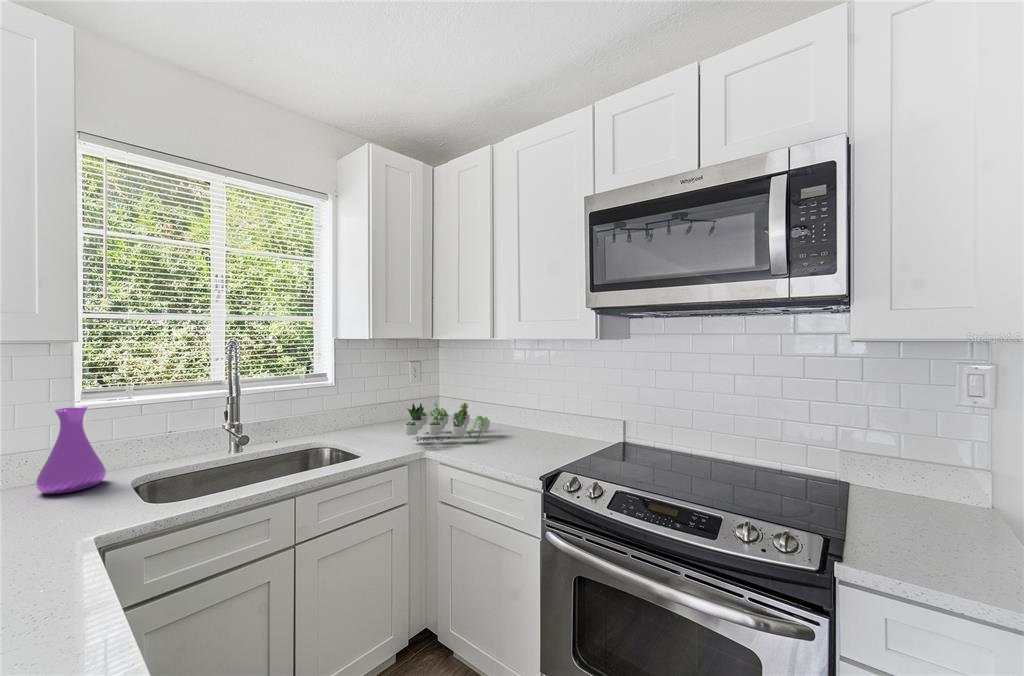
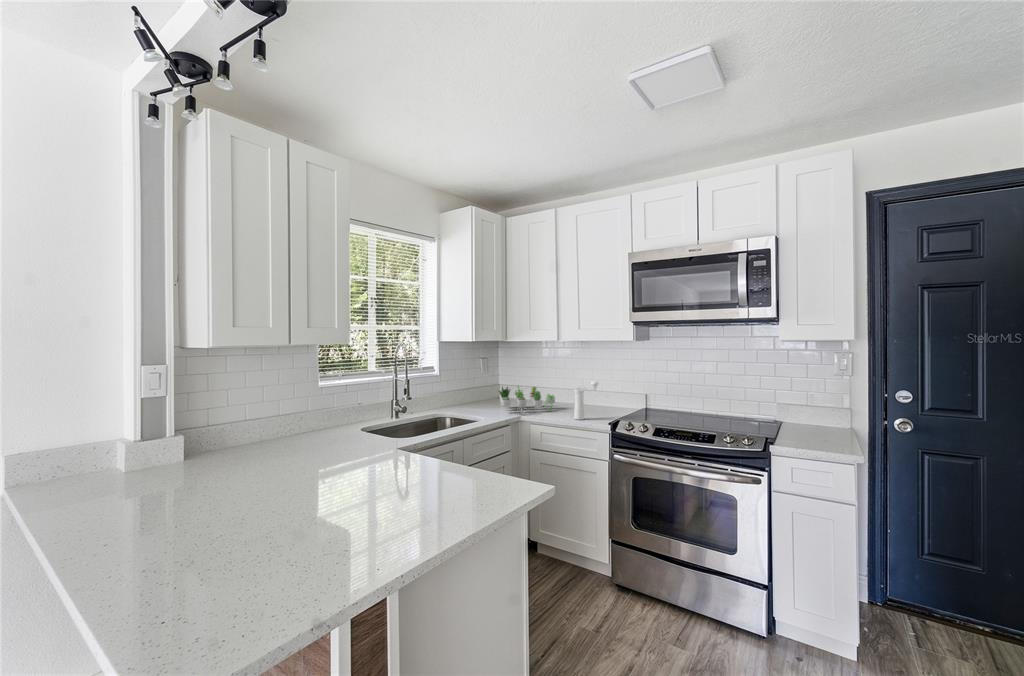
pepper mill: none [496,403,537,465] -> present [574,381,598,420]
vase: present [36,407,106,494] -> none [319,384,351,434]

